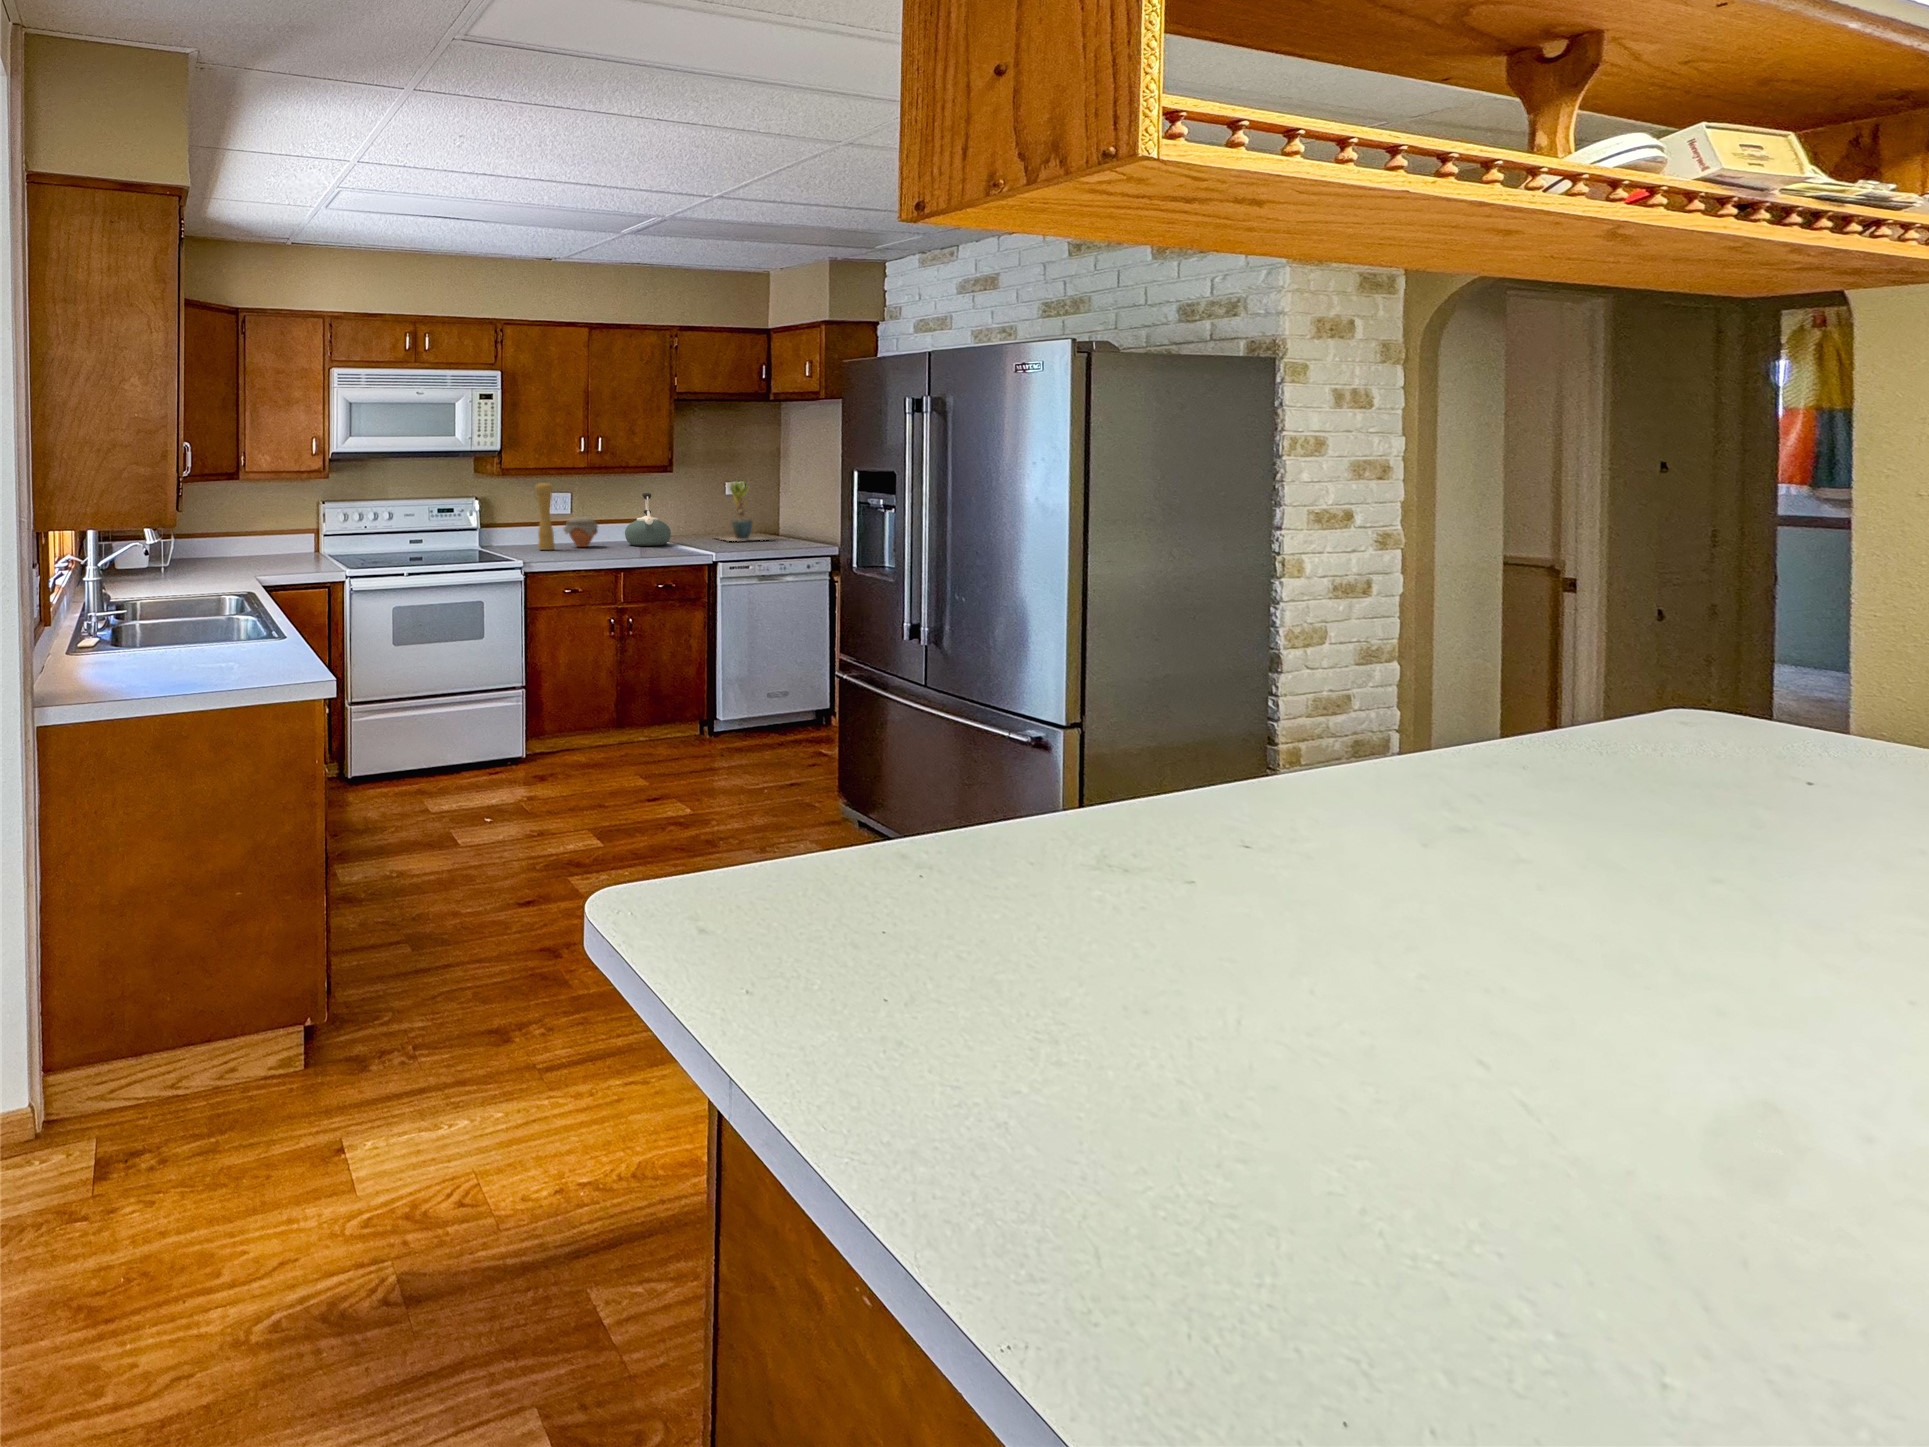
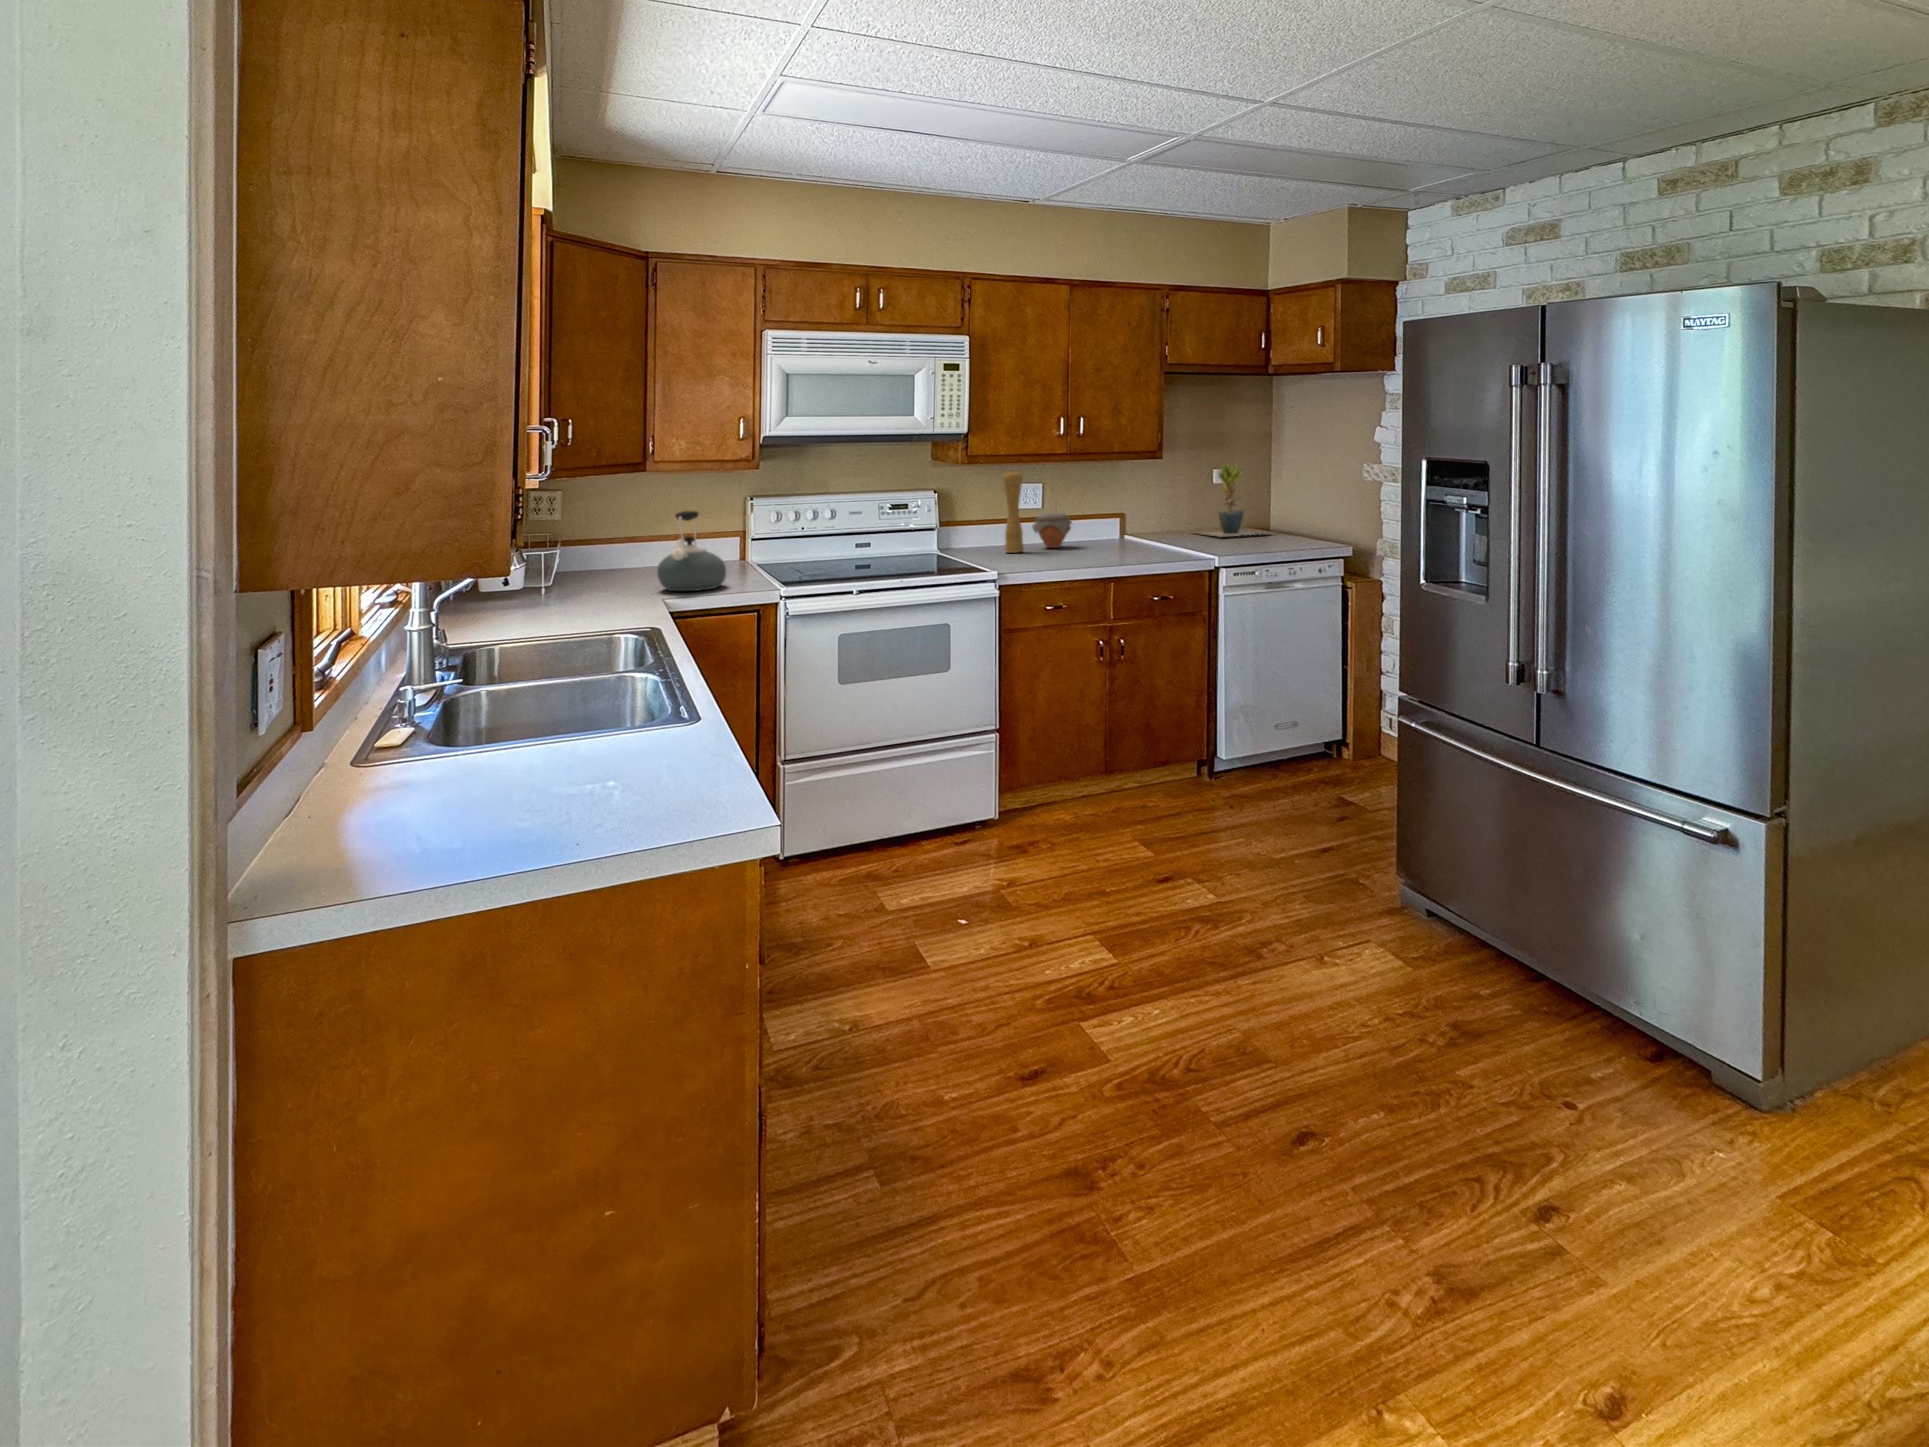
kettle: present [625,493,671,546] -> present [657,511,726,591]

